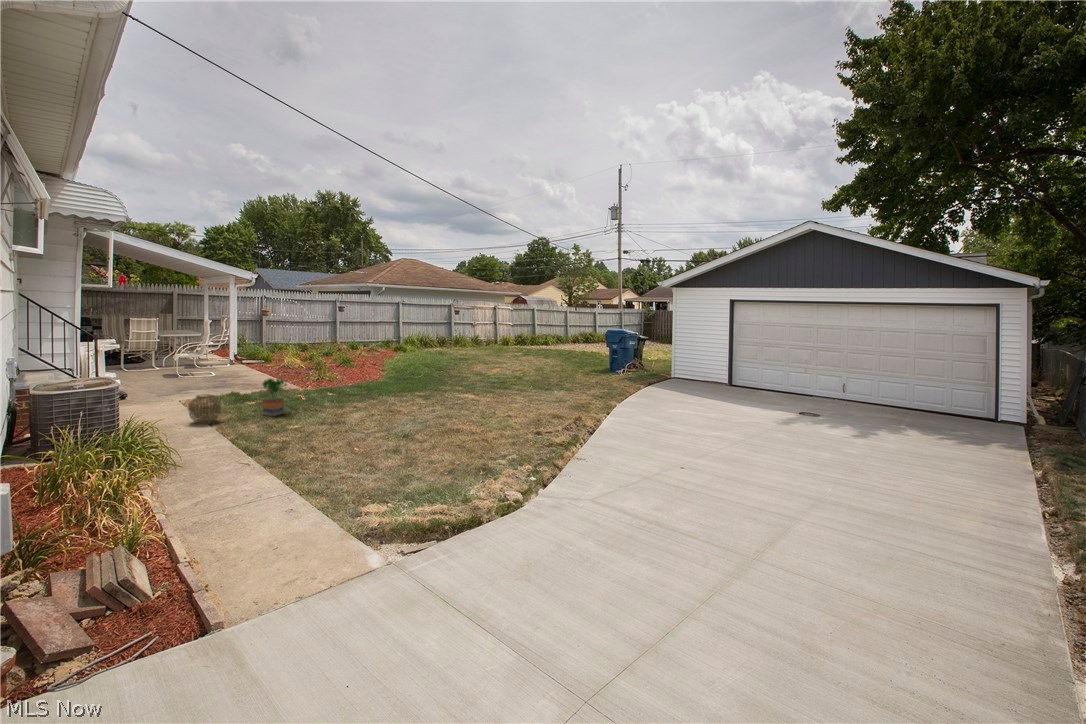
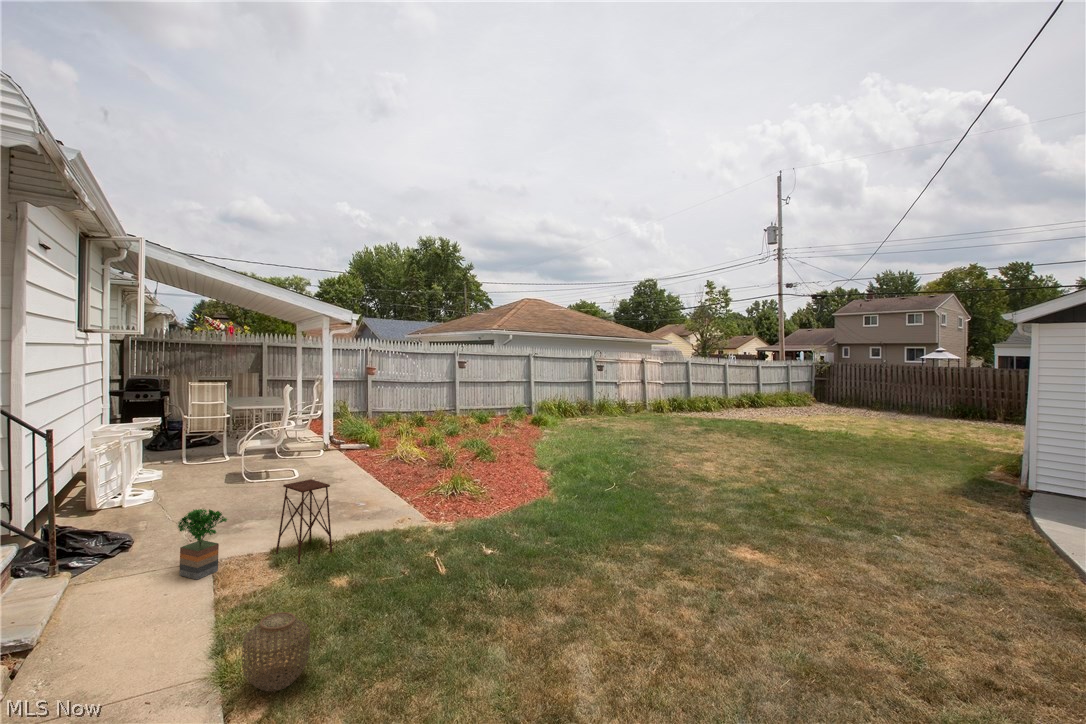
side table: none [200,357,233,399] -> present [276,479,332,563]
potted tree: present [263,379,287,416] -> present [178,509,227,580]

